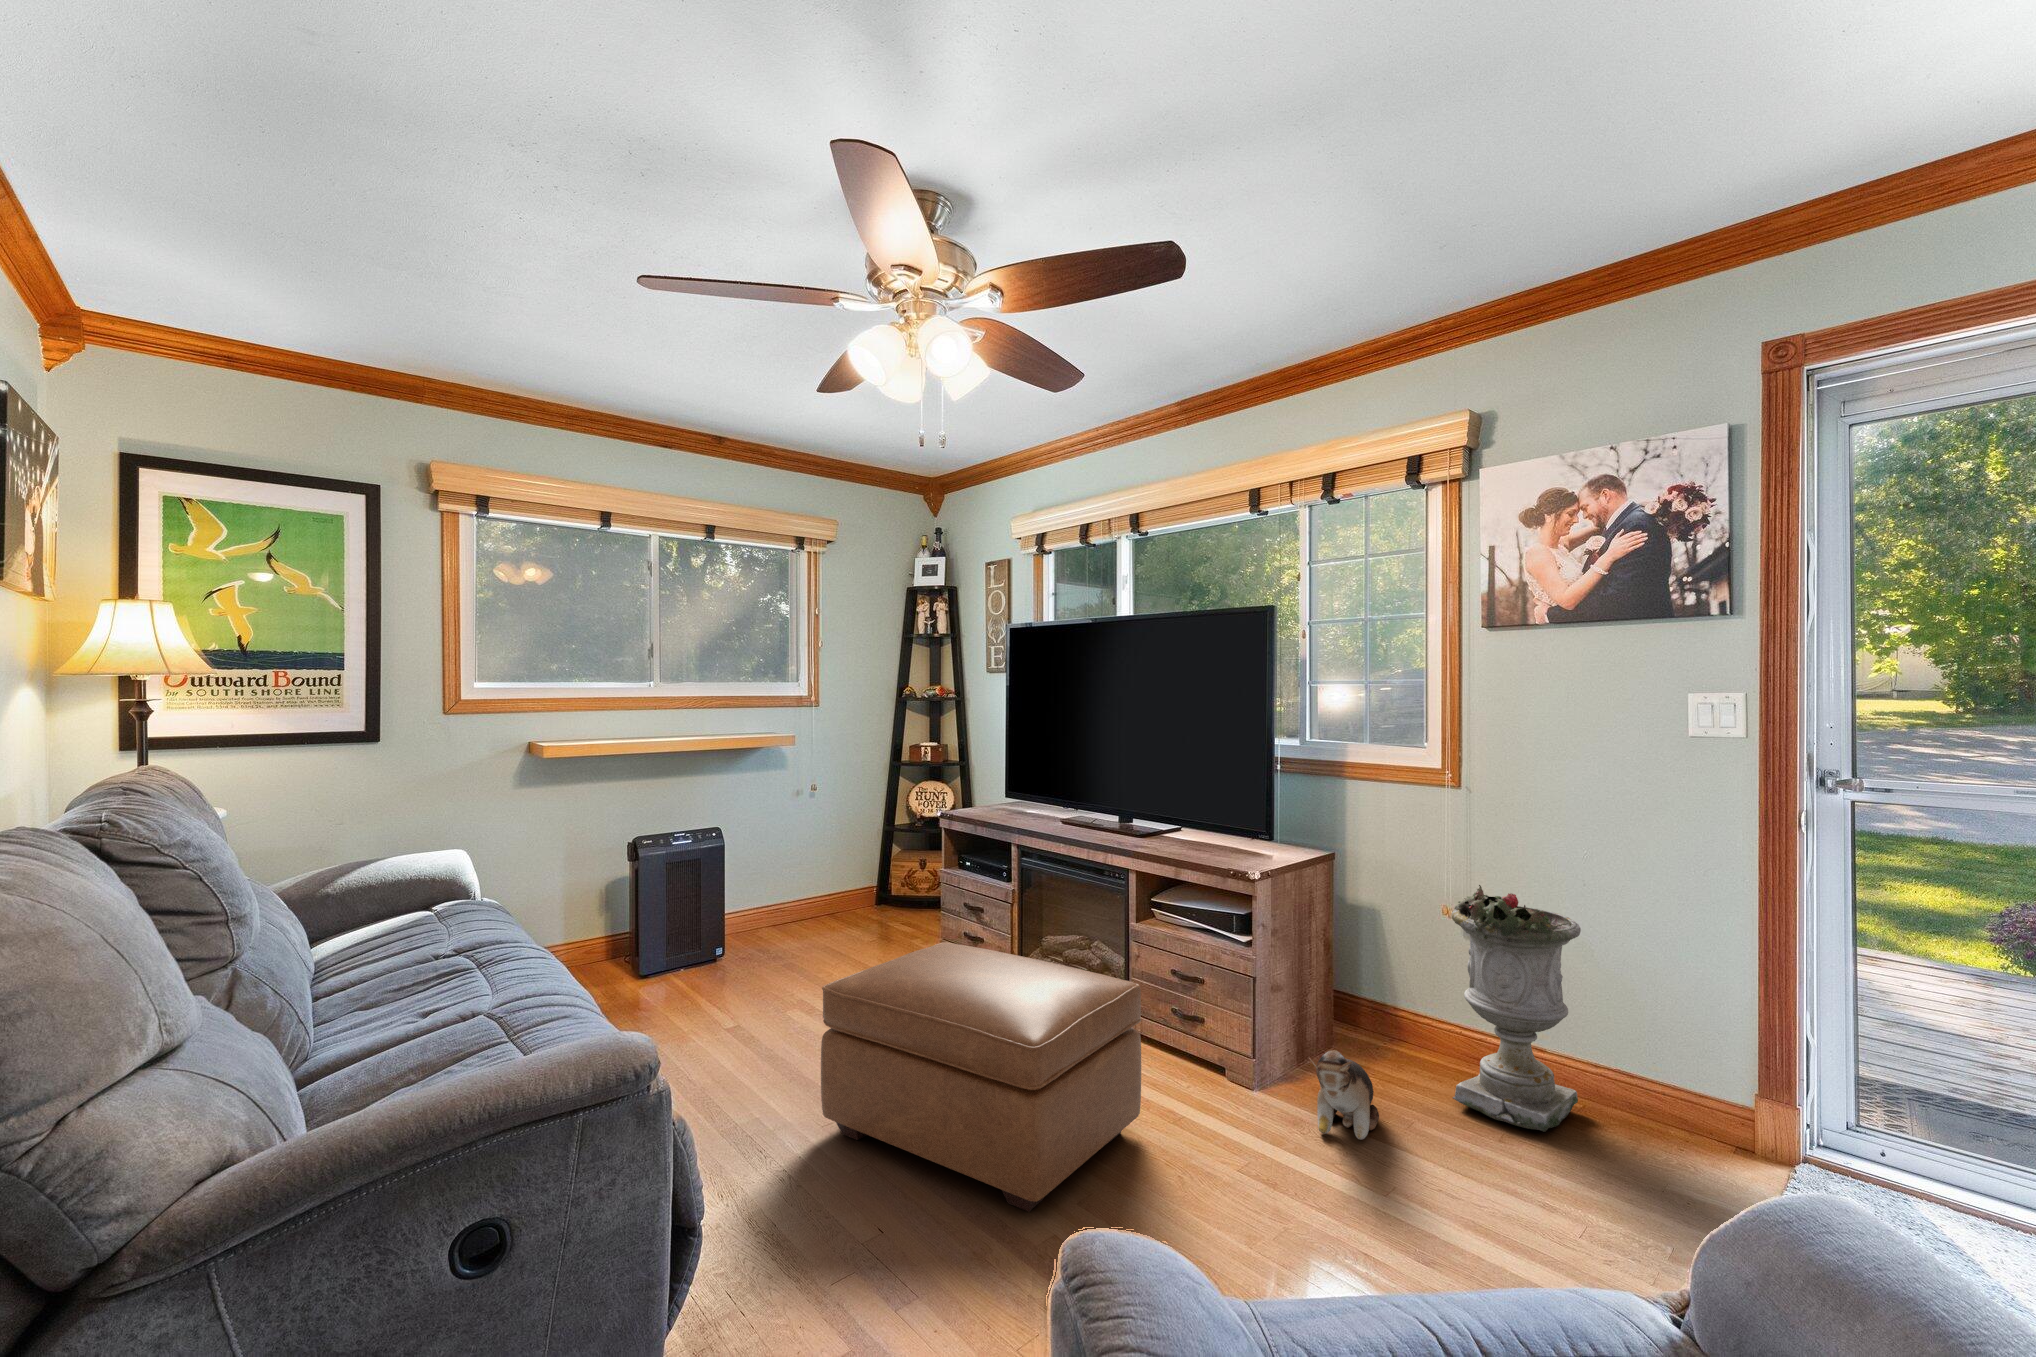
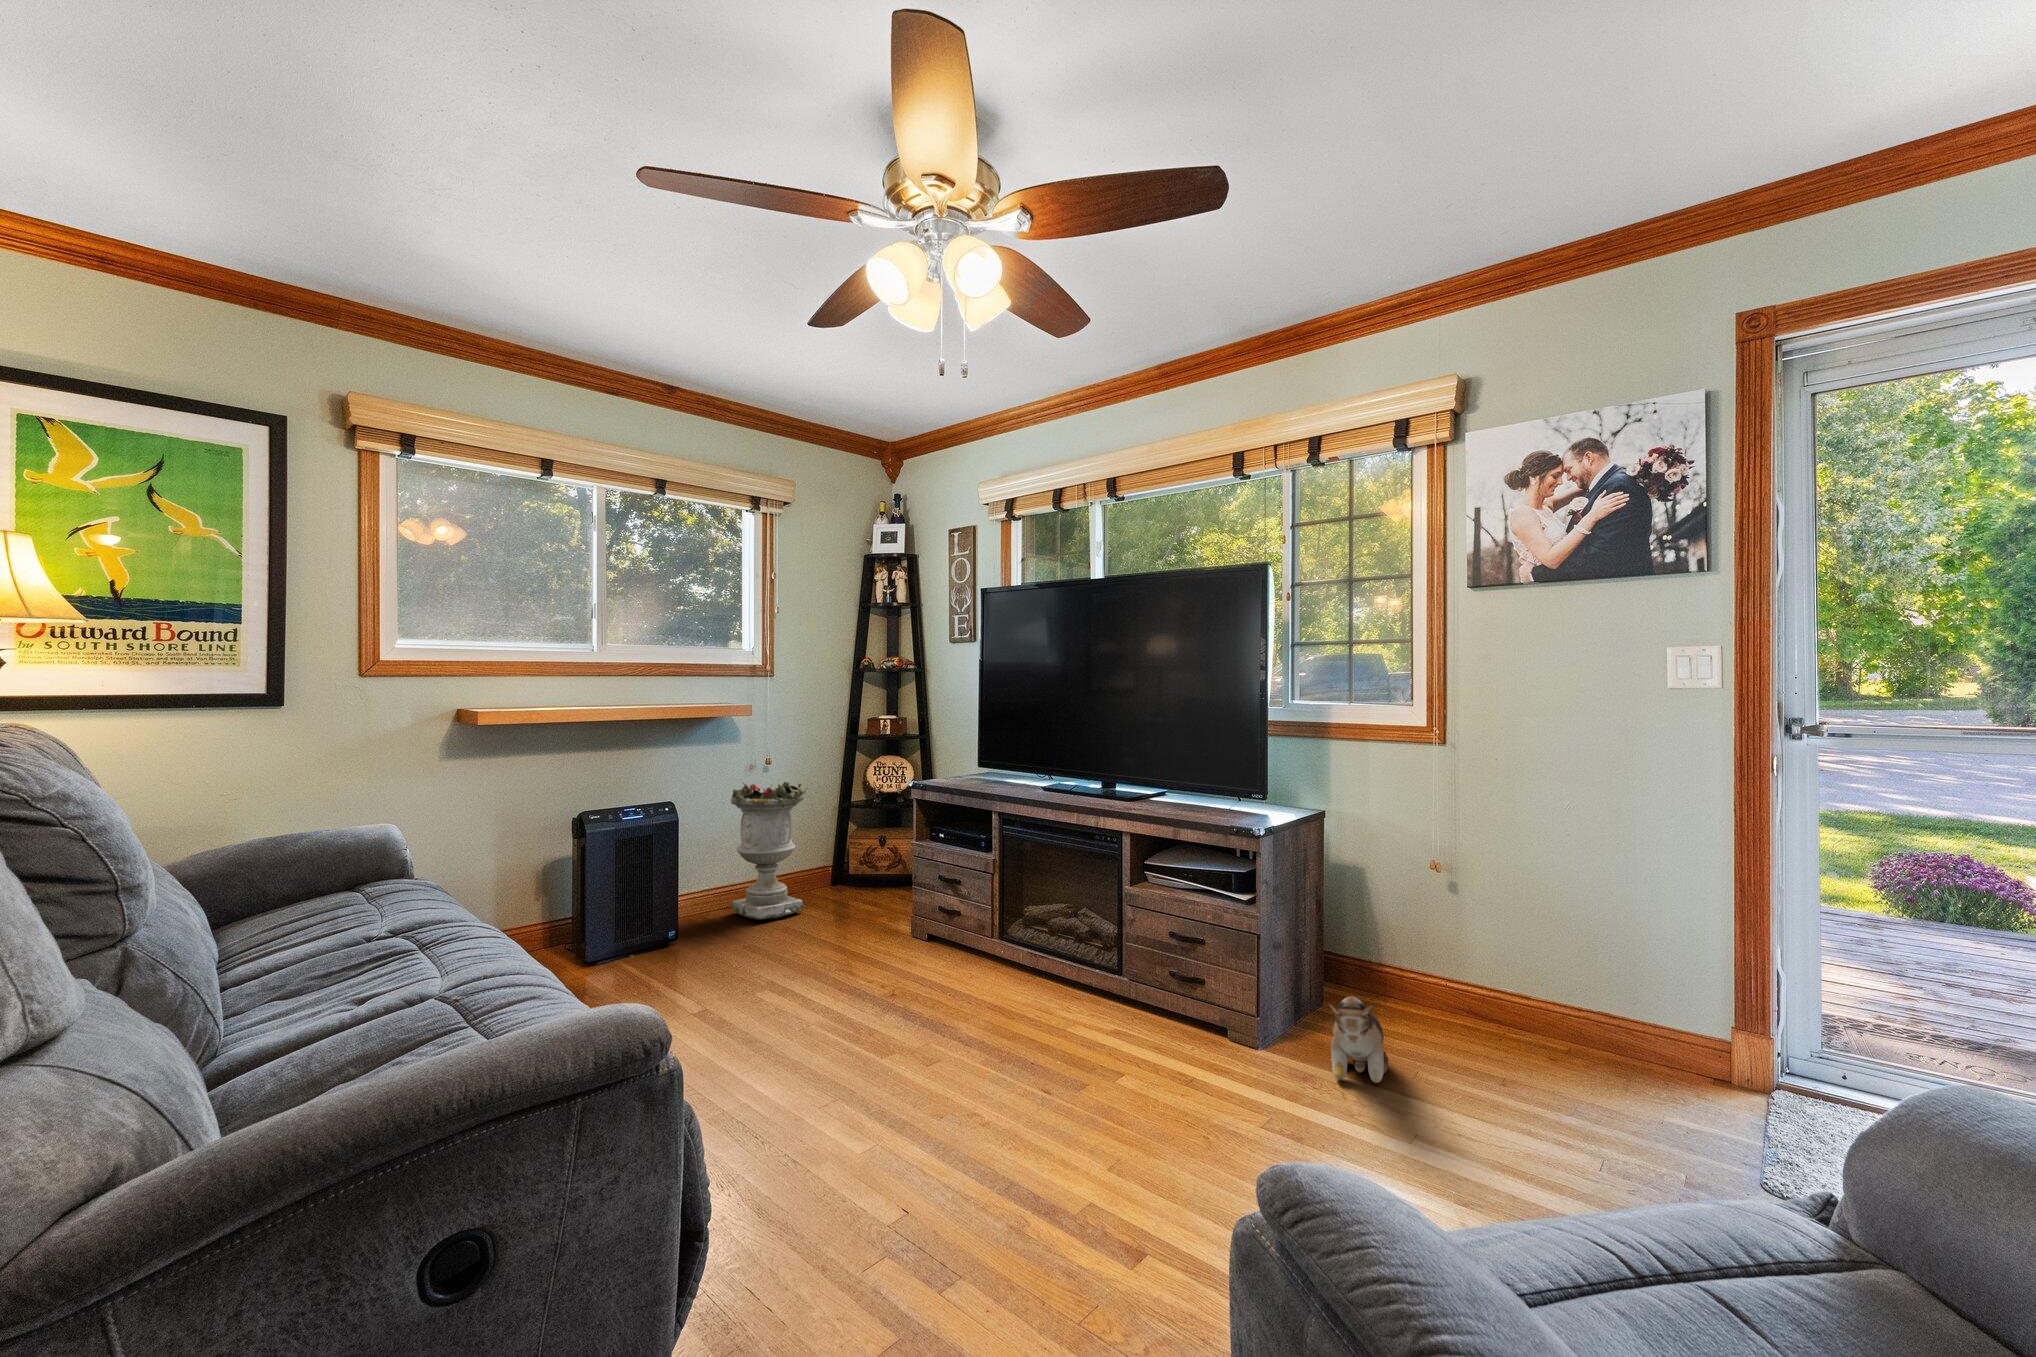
planter: present [1452,885,1581,1132] -> present [731,782,808,920]
ottoman: present [821,942,1141,1212] -> none [831,907,1163,1171]

